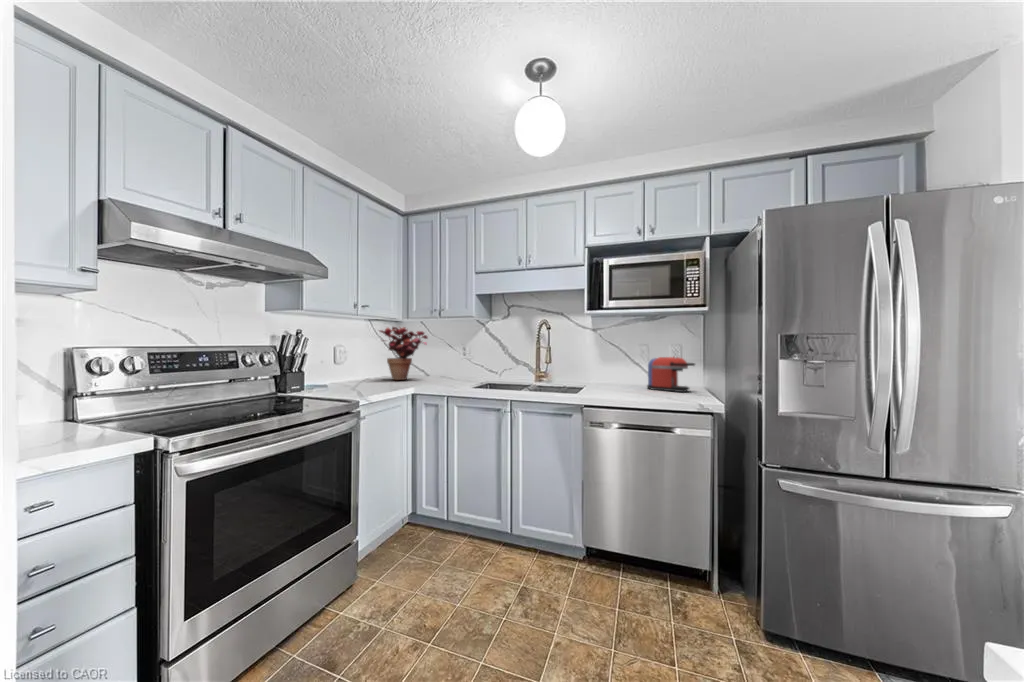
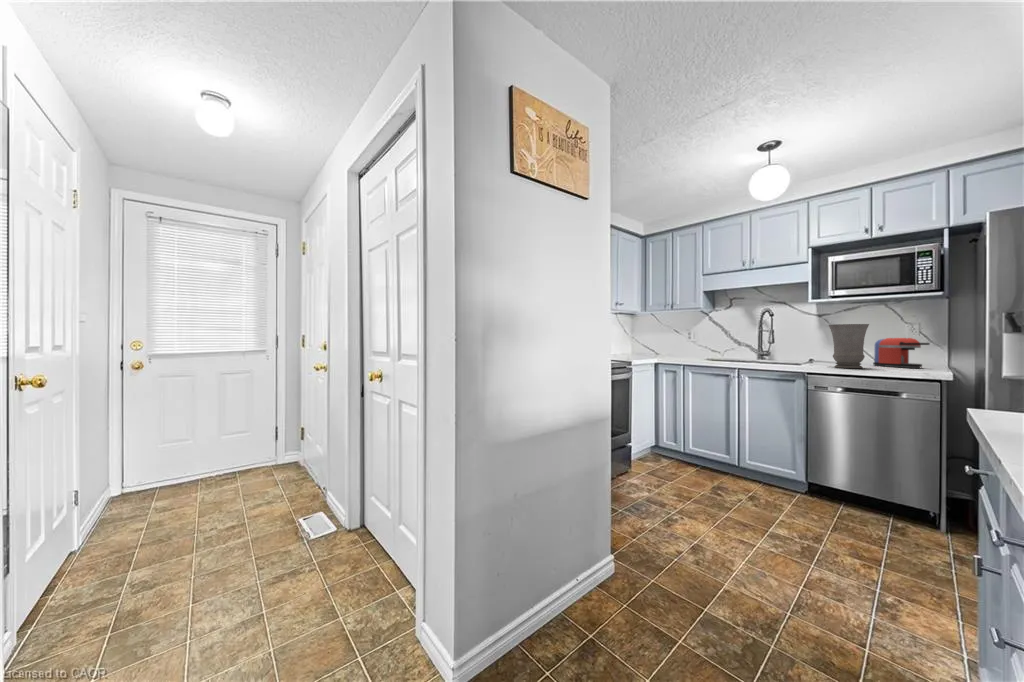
potted plant: present [380,327,428,380] -> none [627,316,663,355]
vase: none [605,343,644,397] -> present [829,324,869,368]

